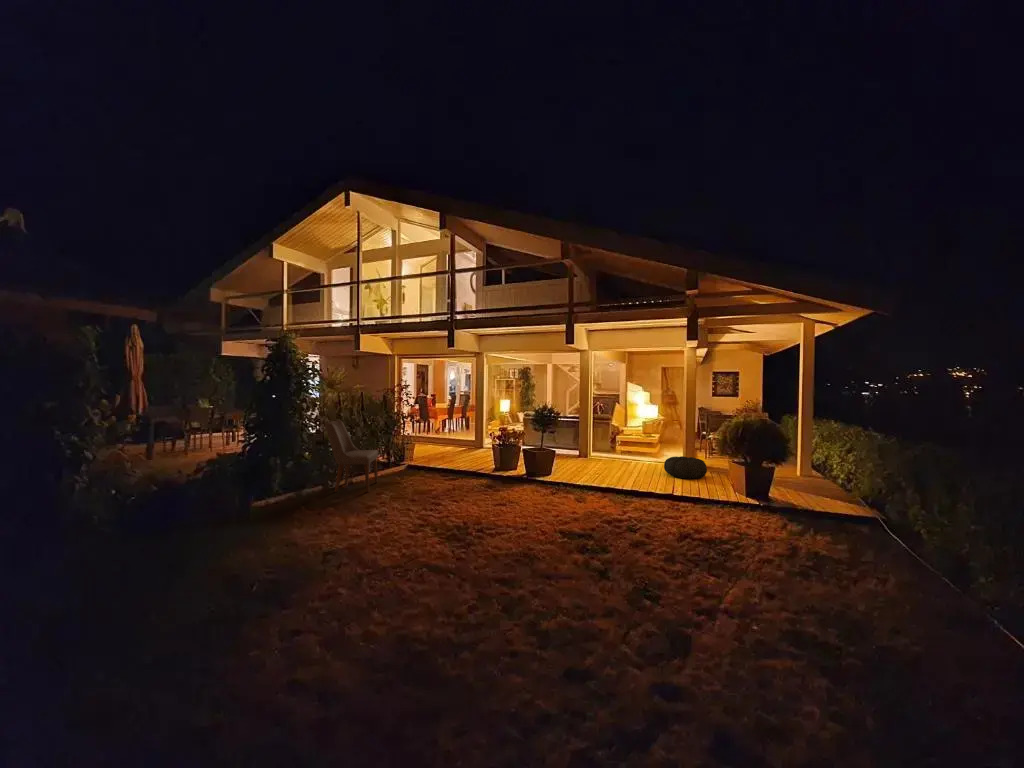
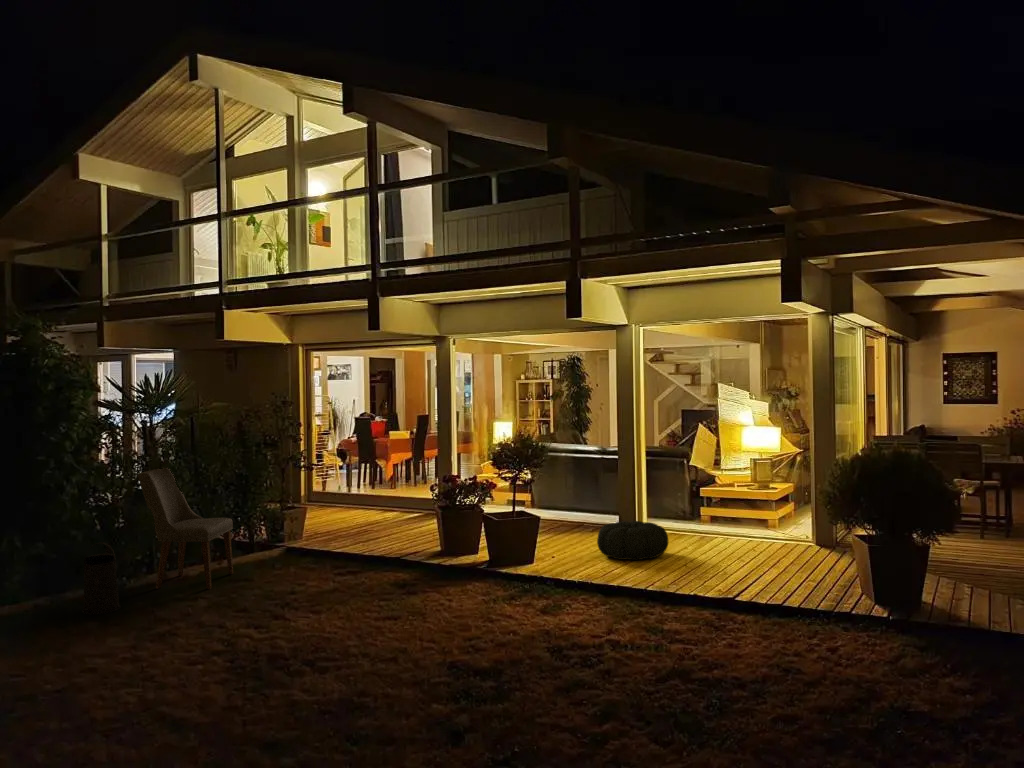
pouf: present [664,456,707,479] -> present [597,521,669,560]
watering can: none [294,465,318,510] -> present [82,542,121,615]

